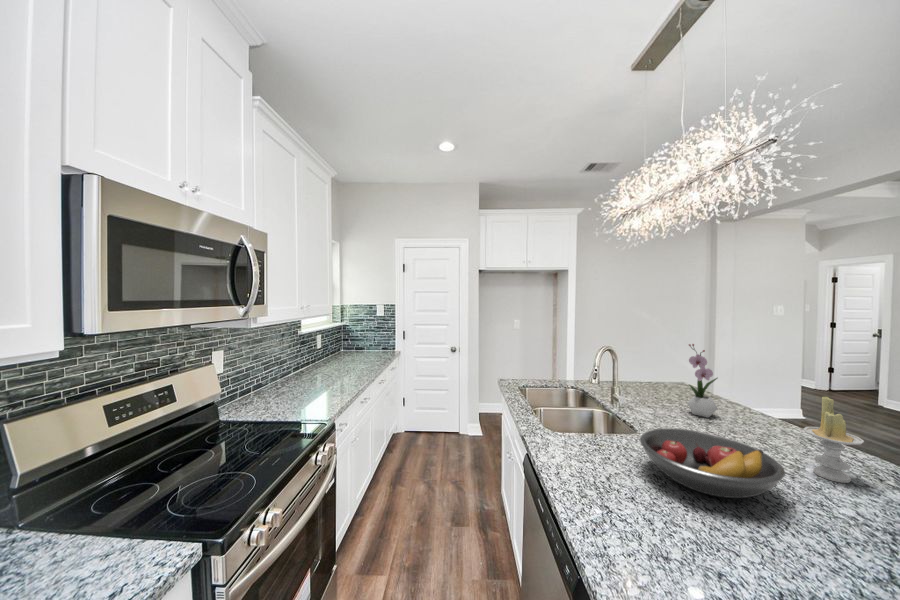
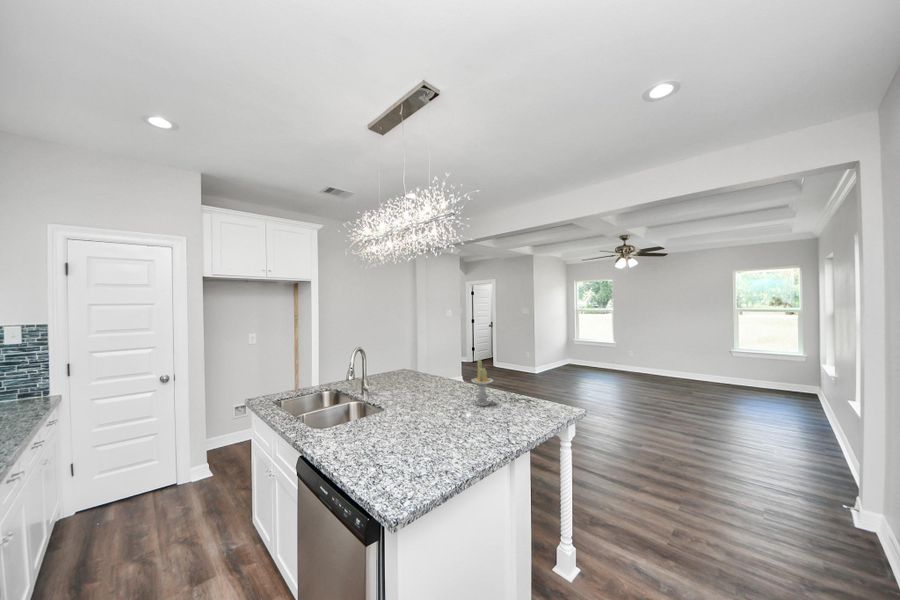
flower arrangement: present [687,344,718,418] -> none [412,338,429,389]
fruit bowl: present [640,429,785,498] -> none [391,396,467,433]

